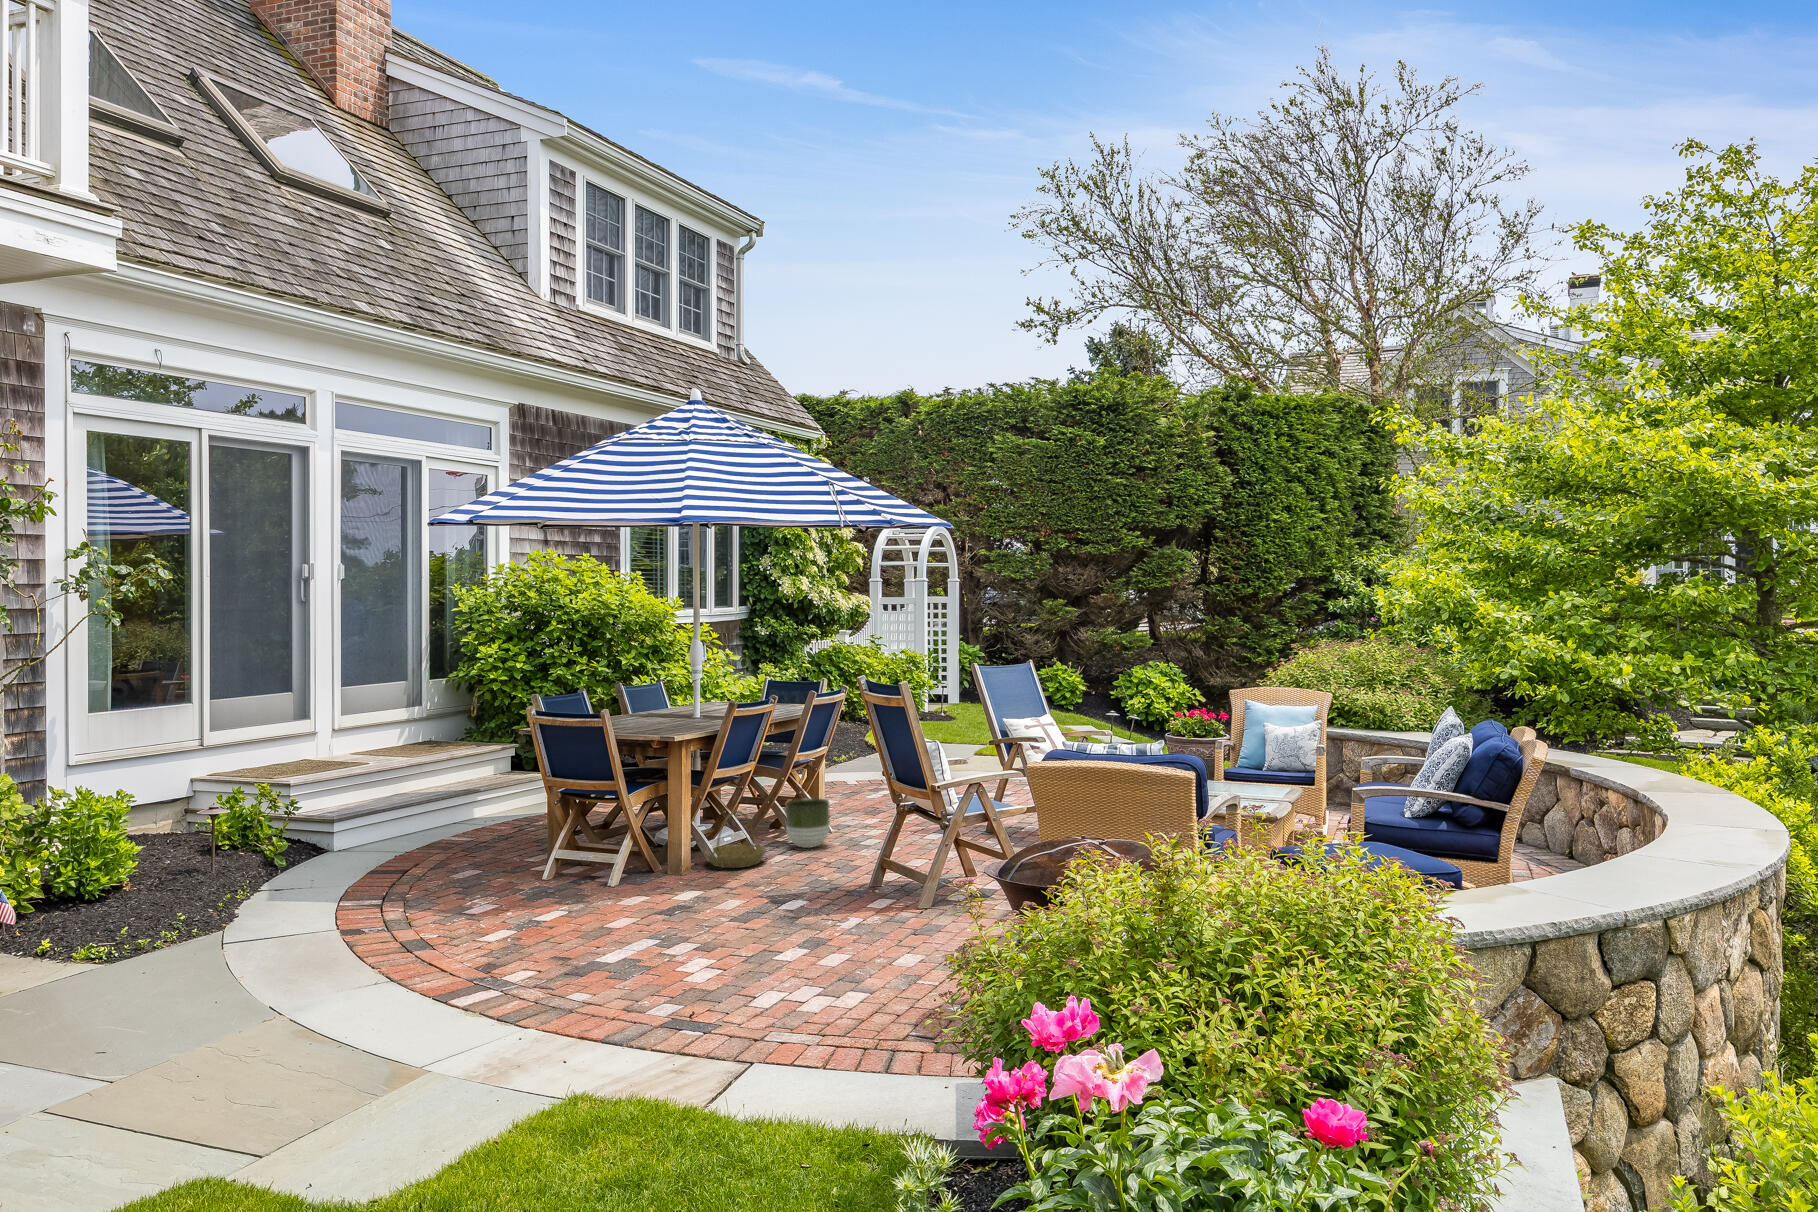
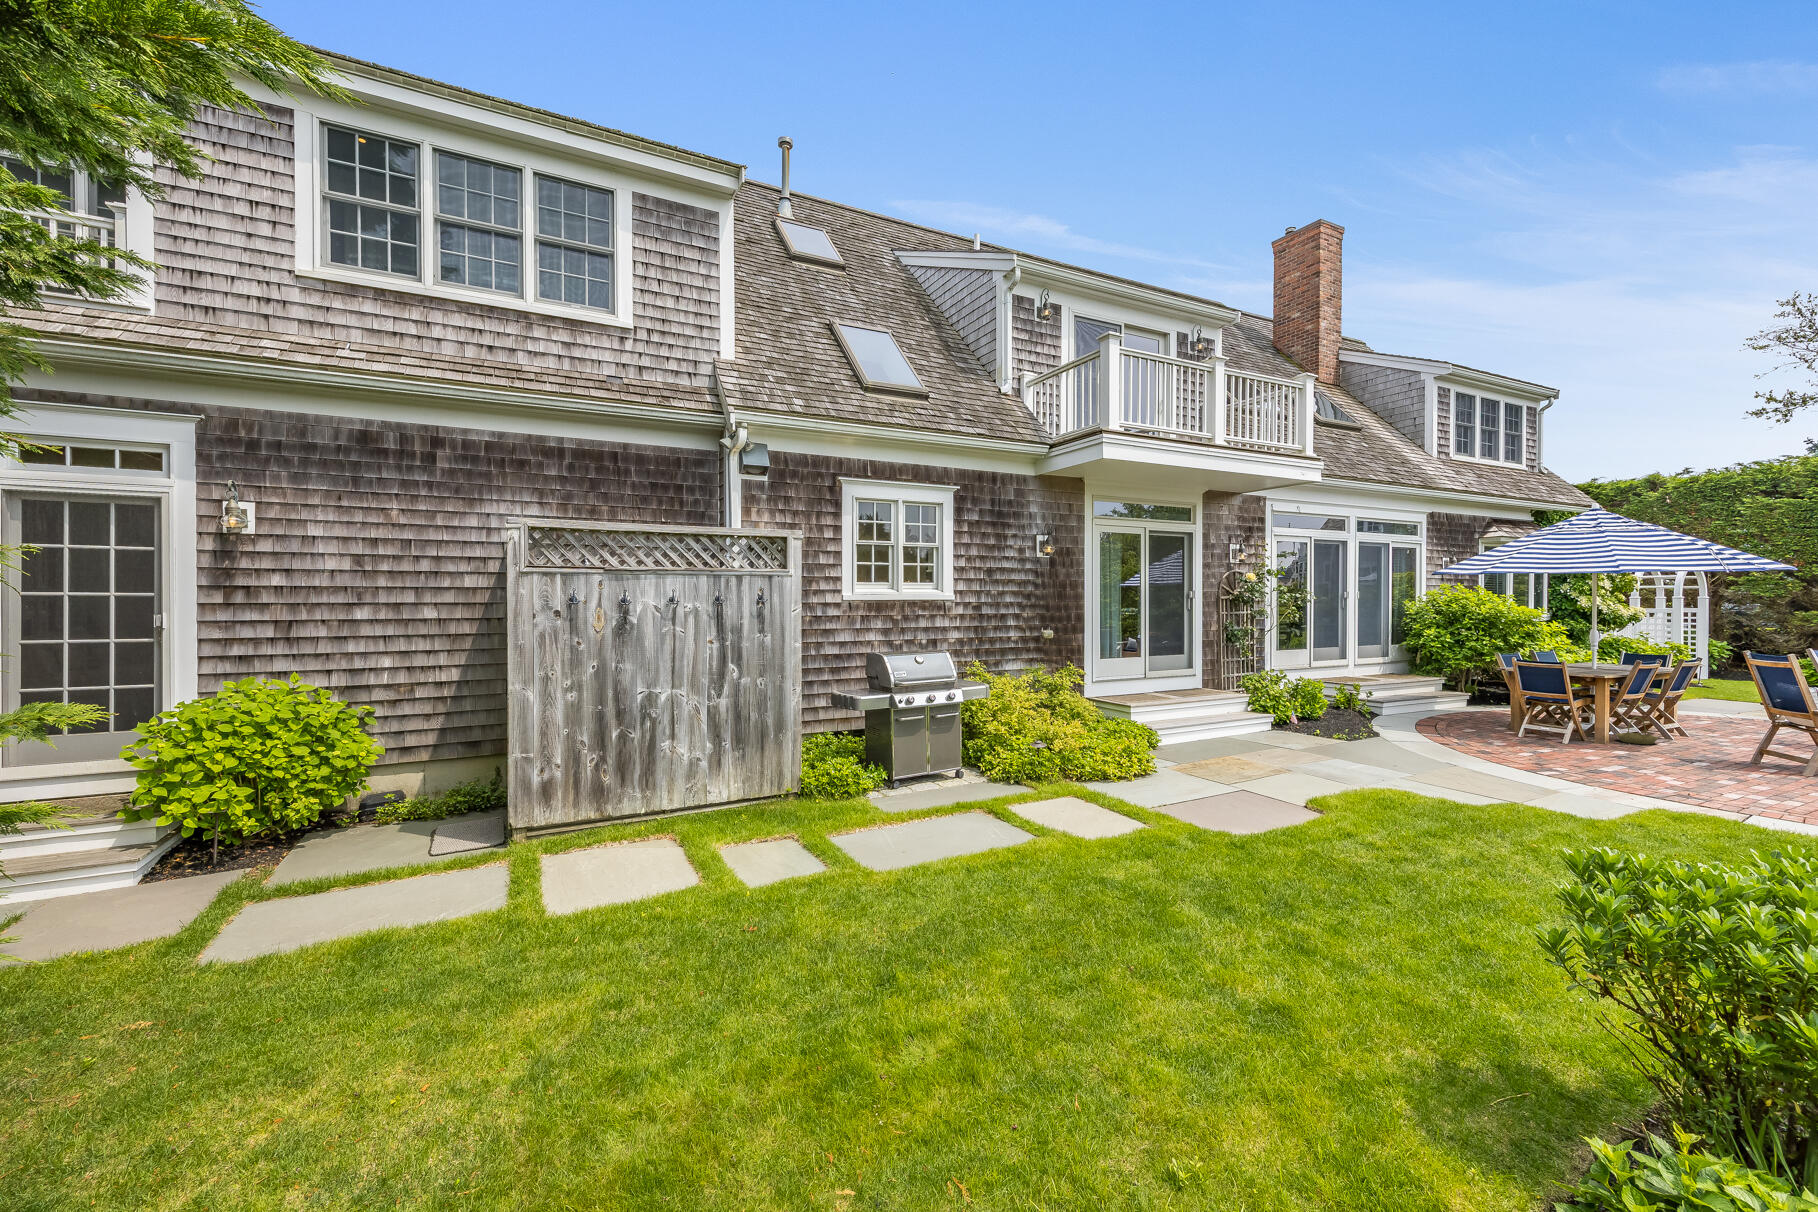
planter: present [785,798,830,848] -> none [1663,716,1696,741]

